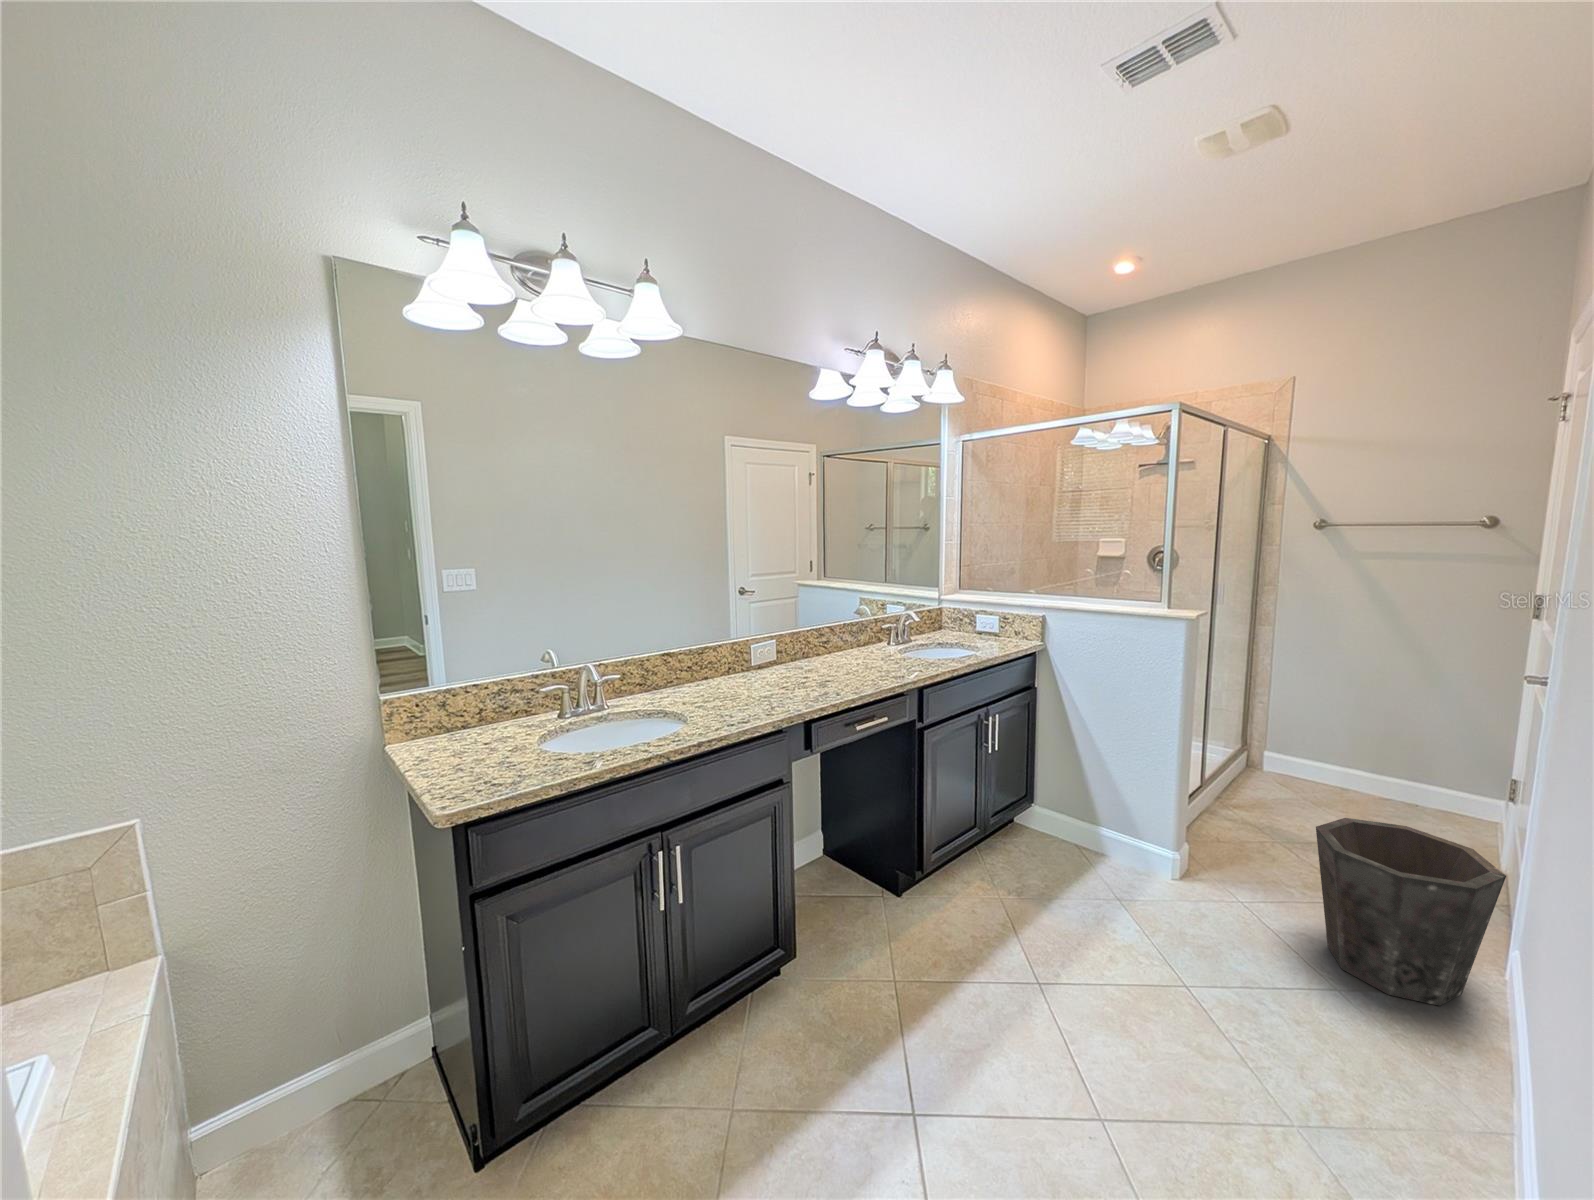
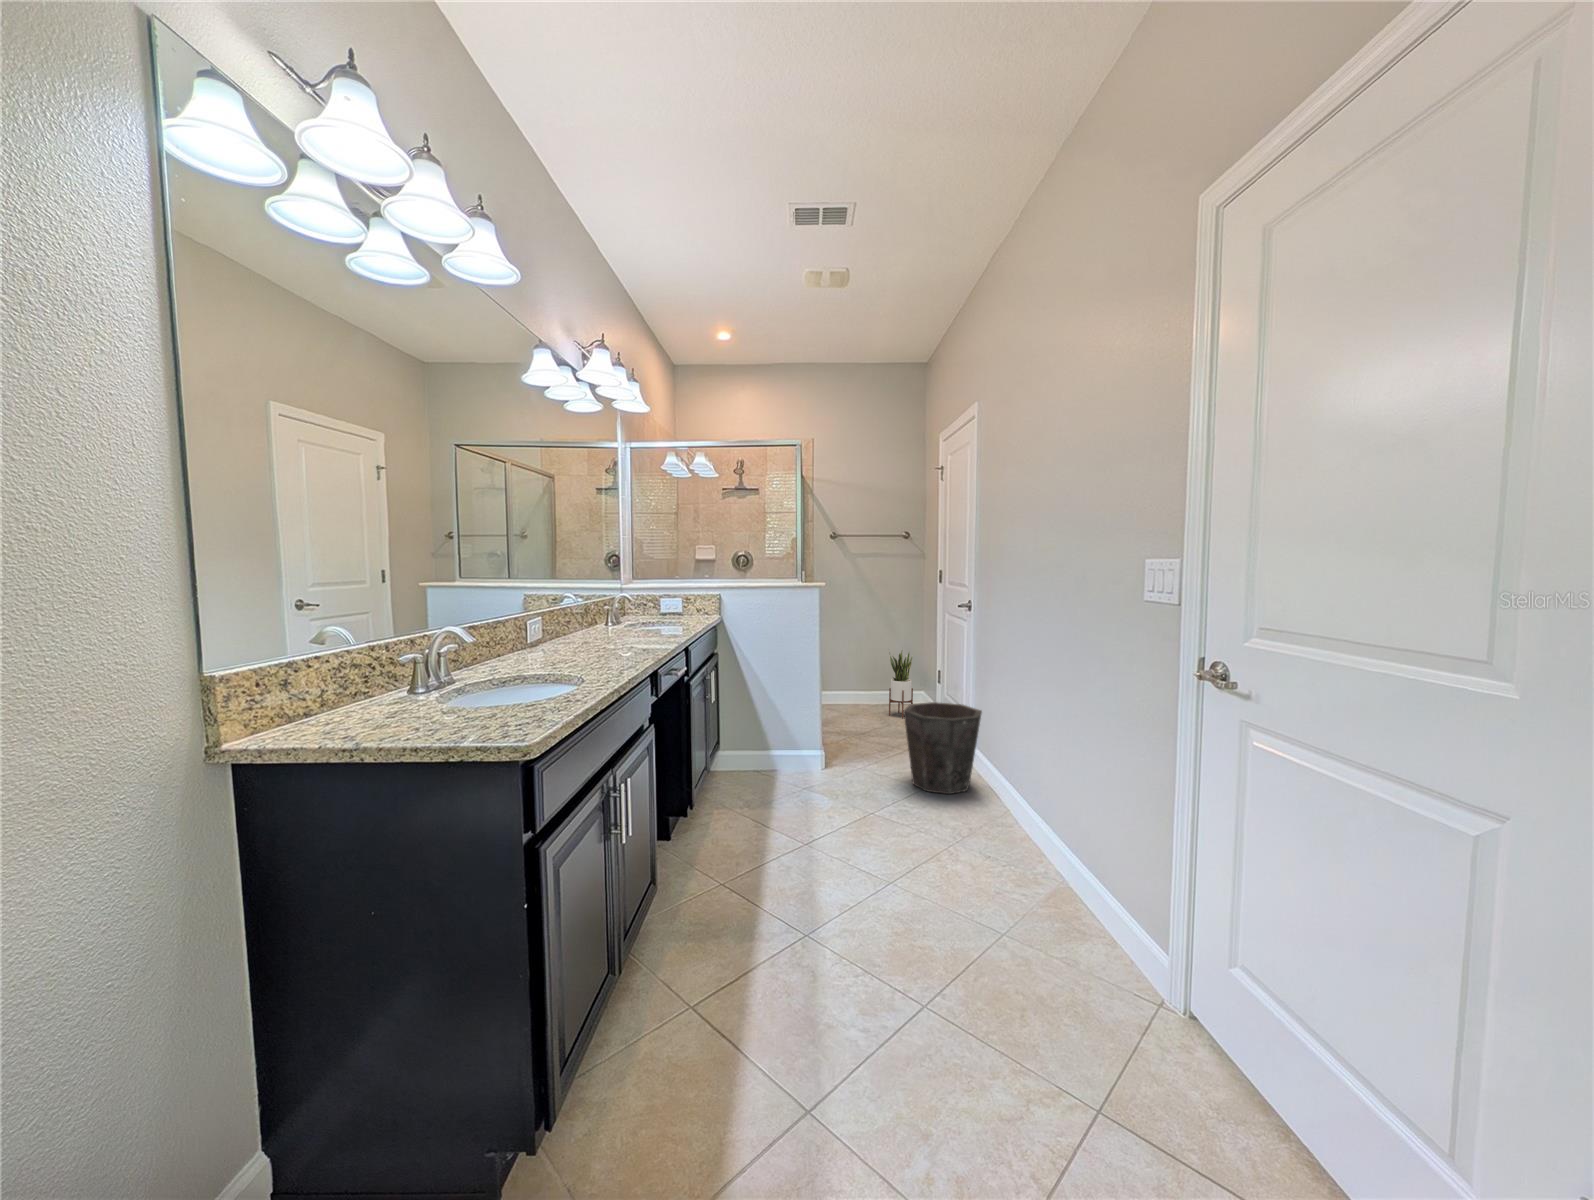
potted plant: none [1402,704,1467,820] -> present [888,647,913,718]

